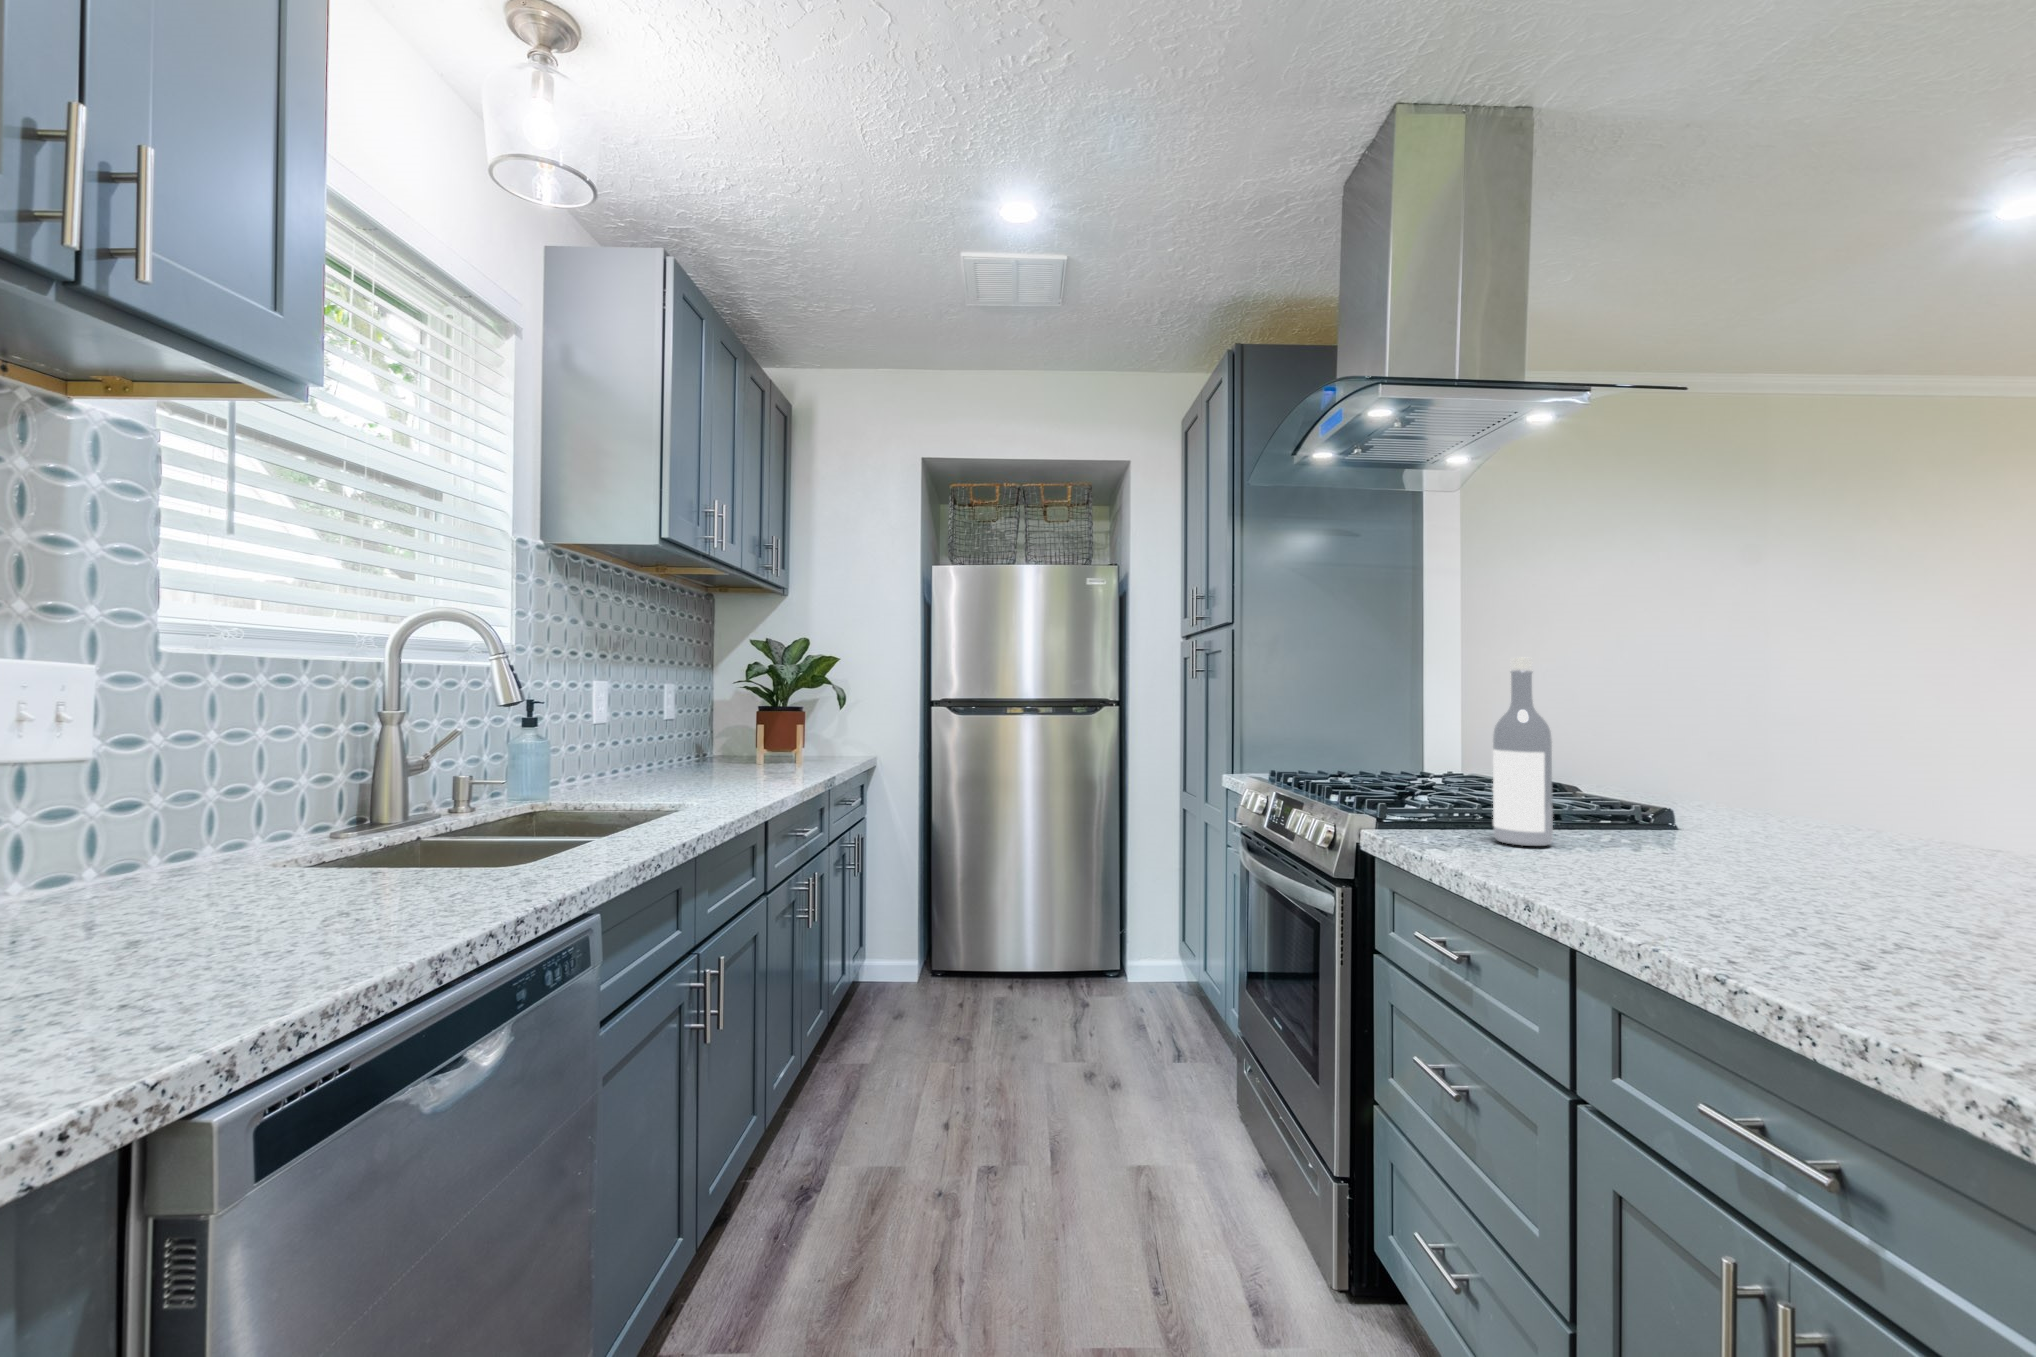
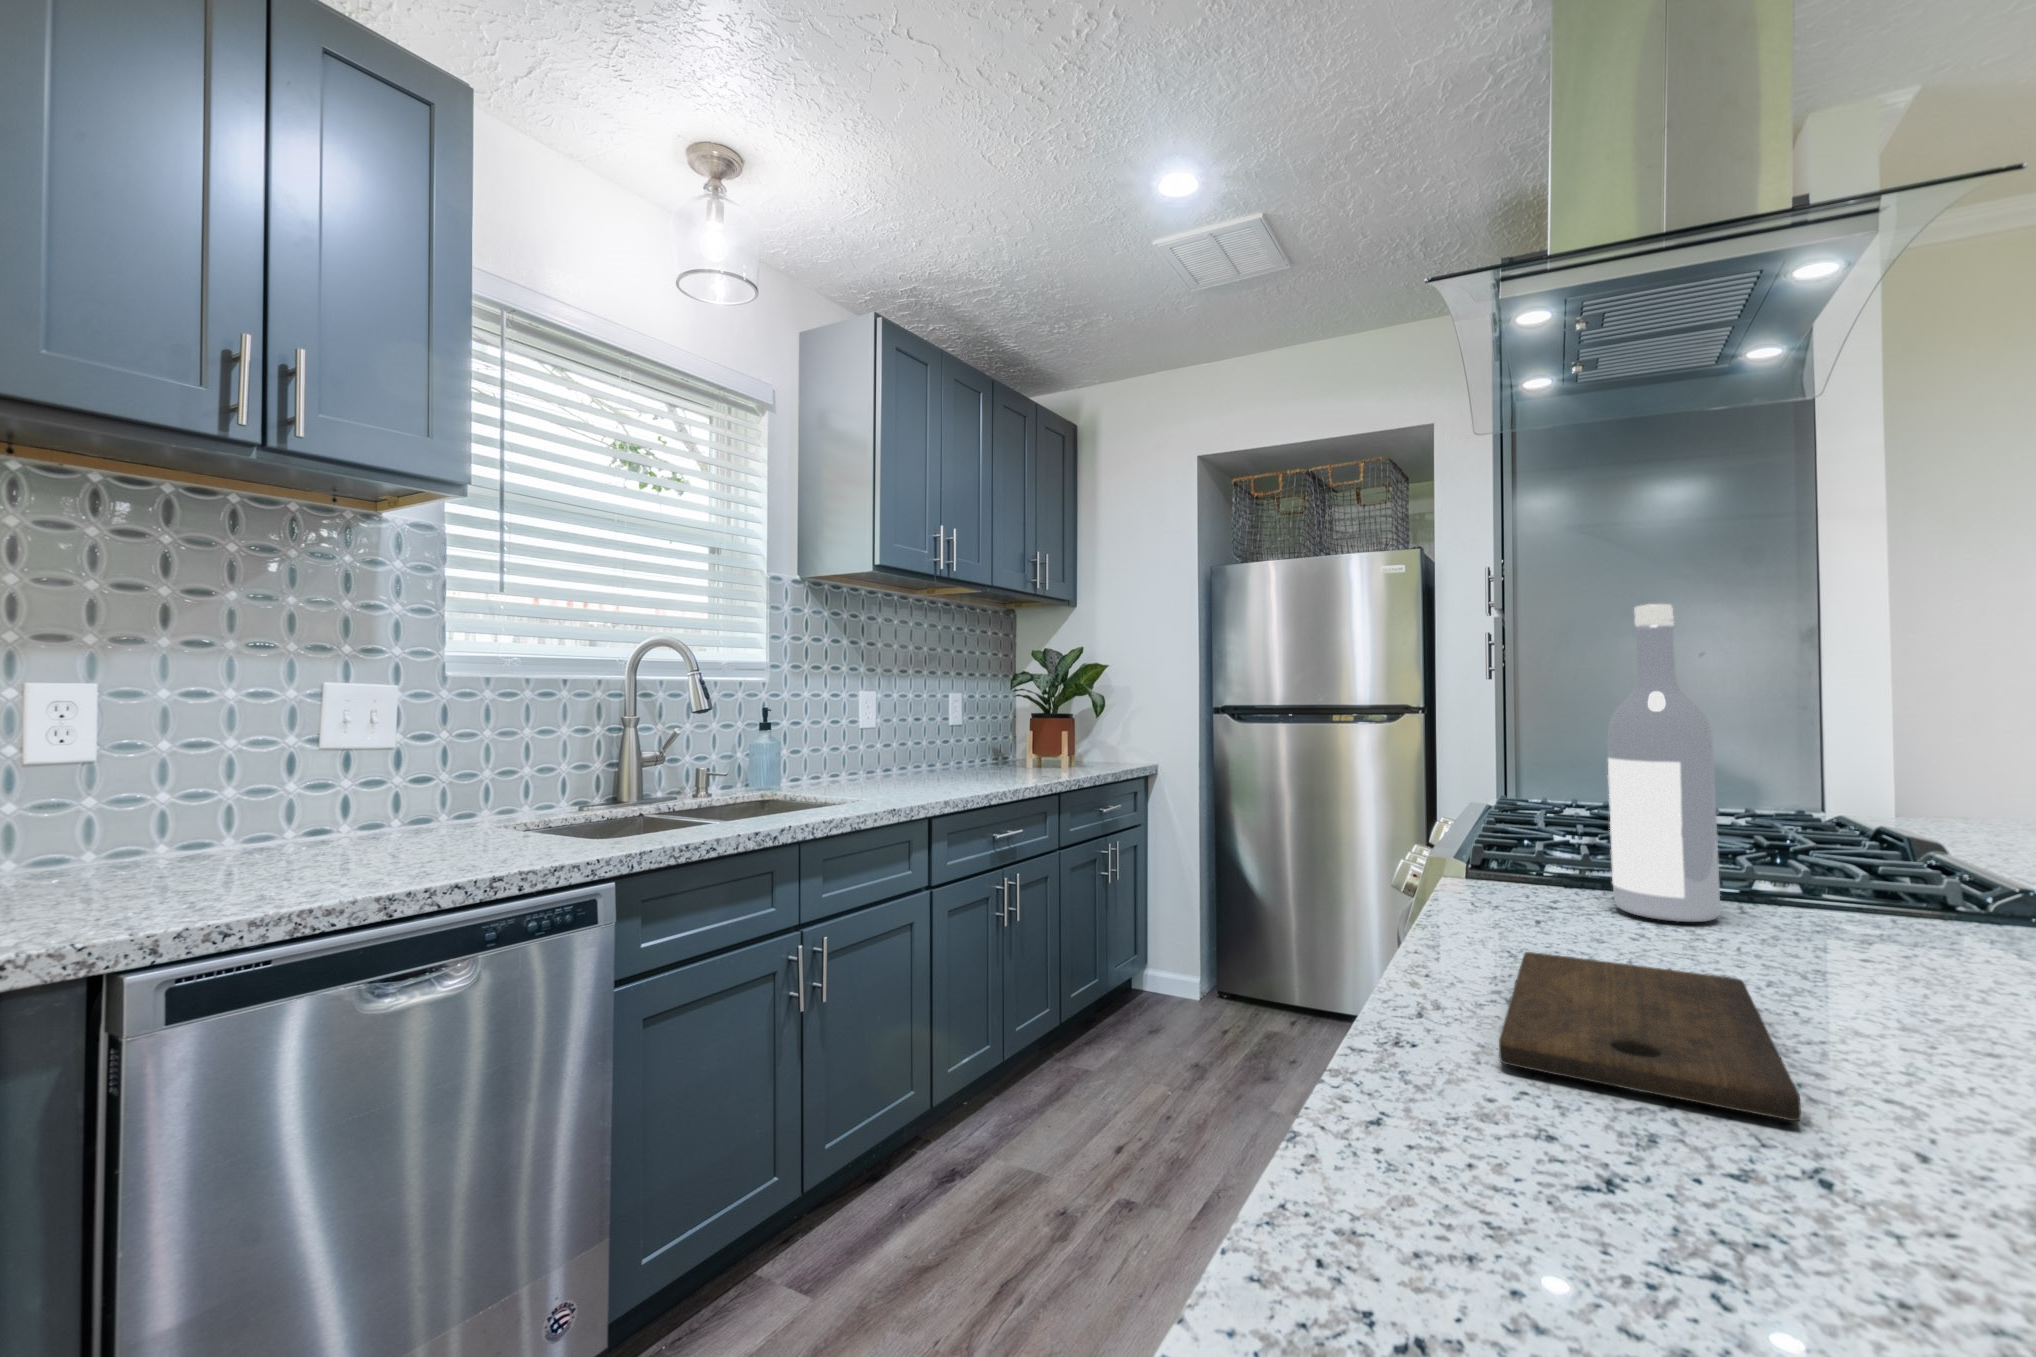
cutting board: none [1546,867,1780,921] -> present [1499,952,1801,1121]

